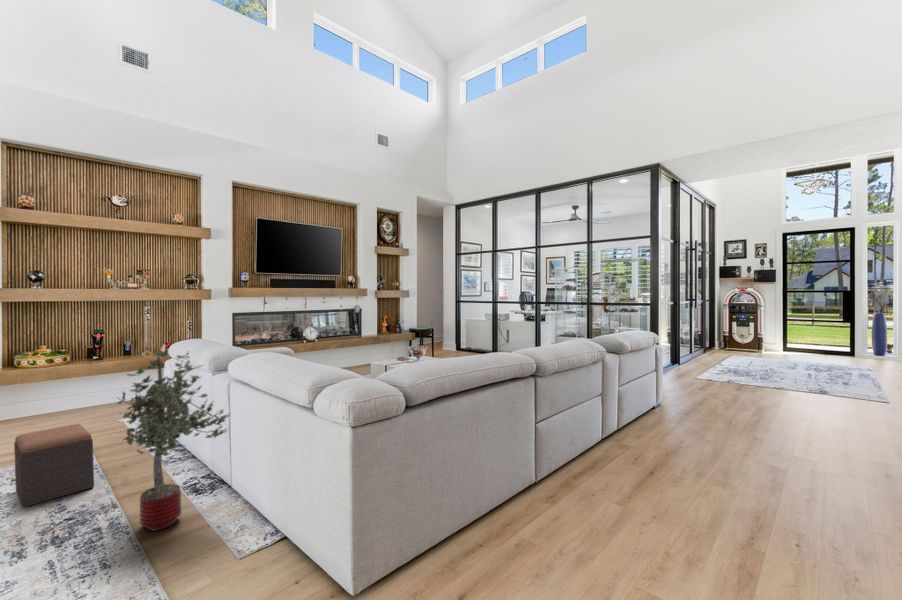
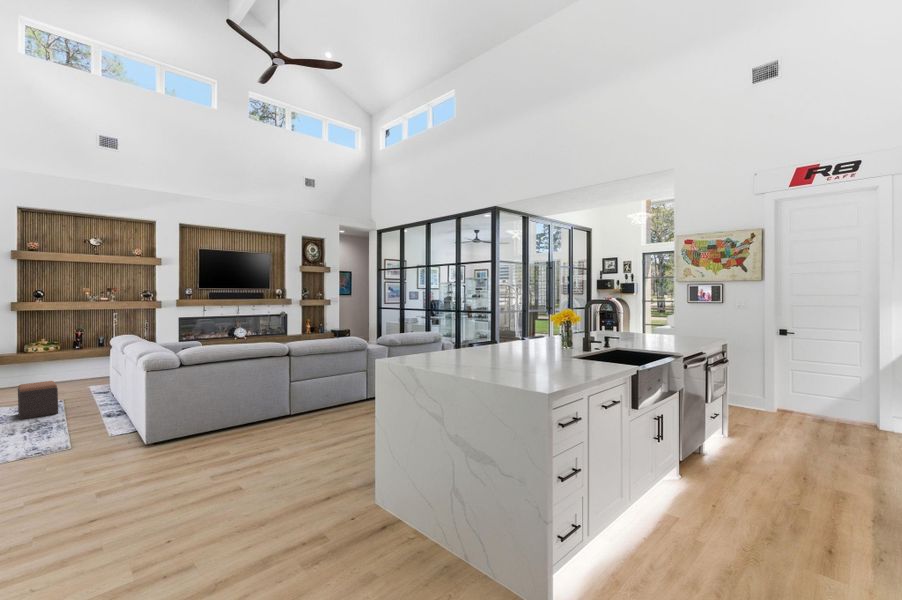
potted tree: present [118,351,229,530] -> none [58,340,120,427]

